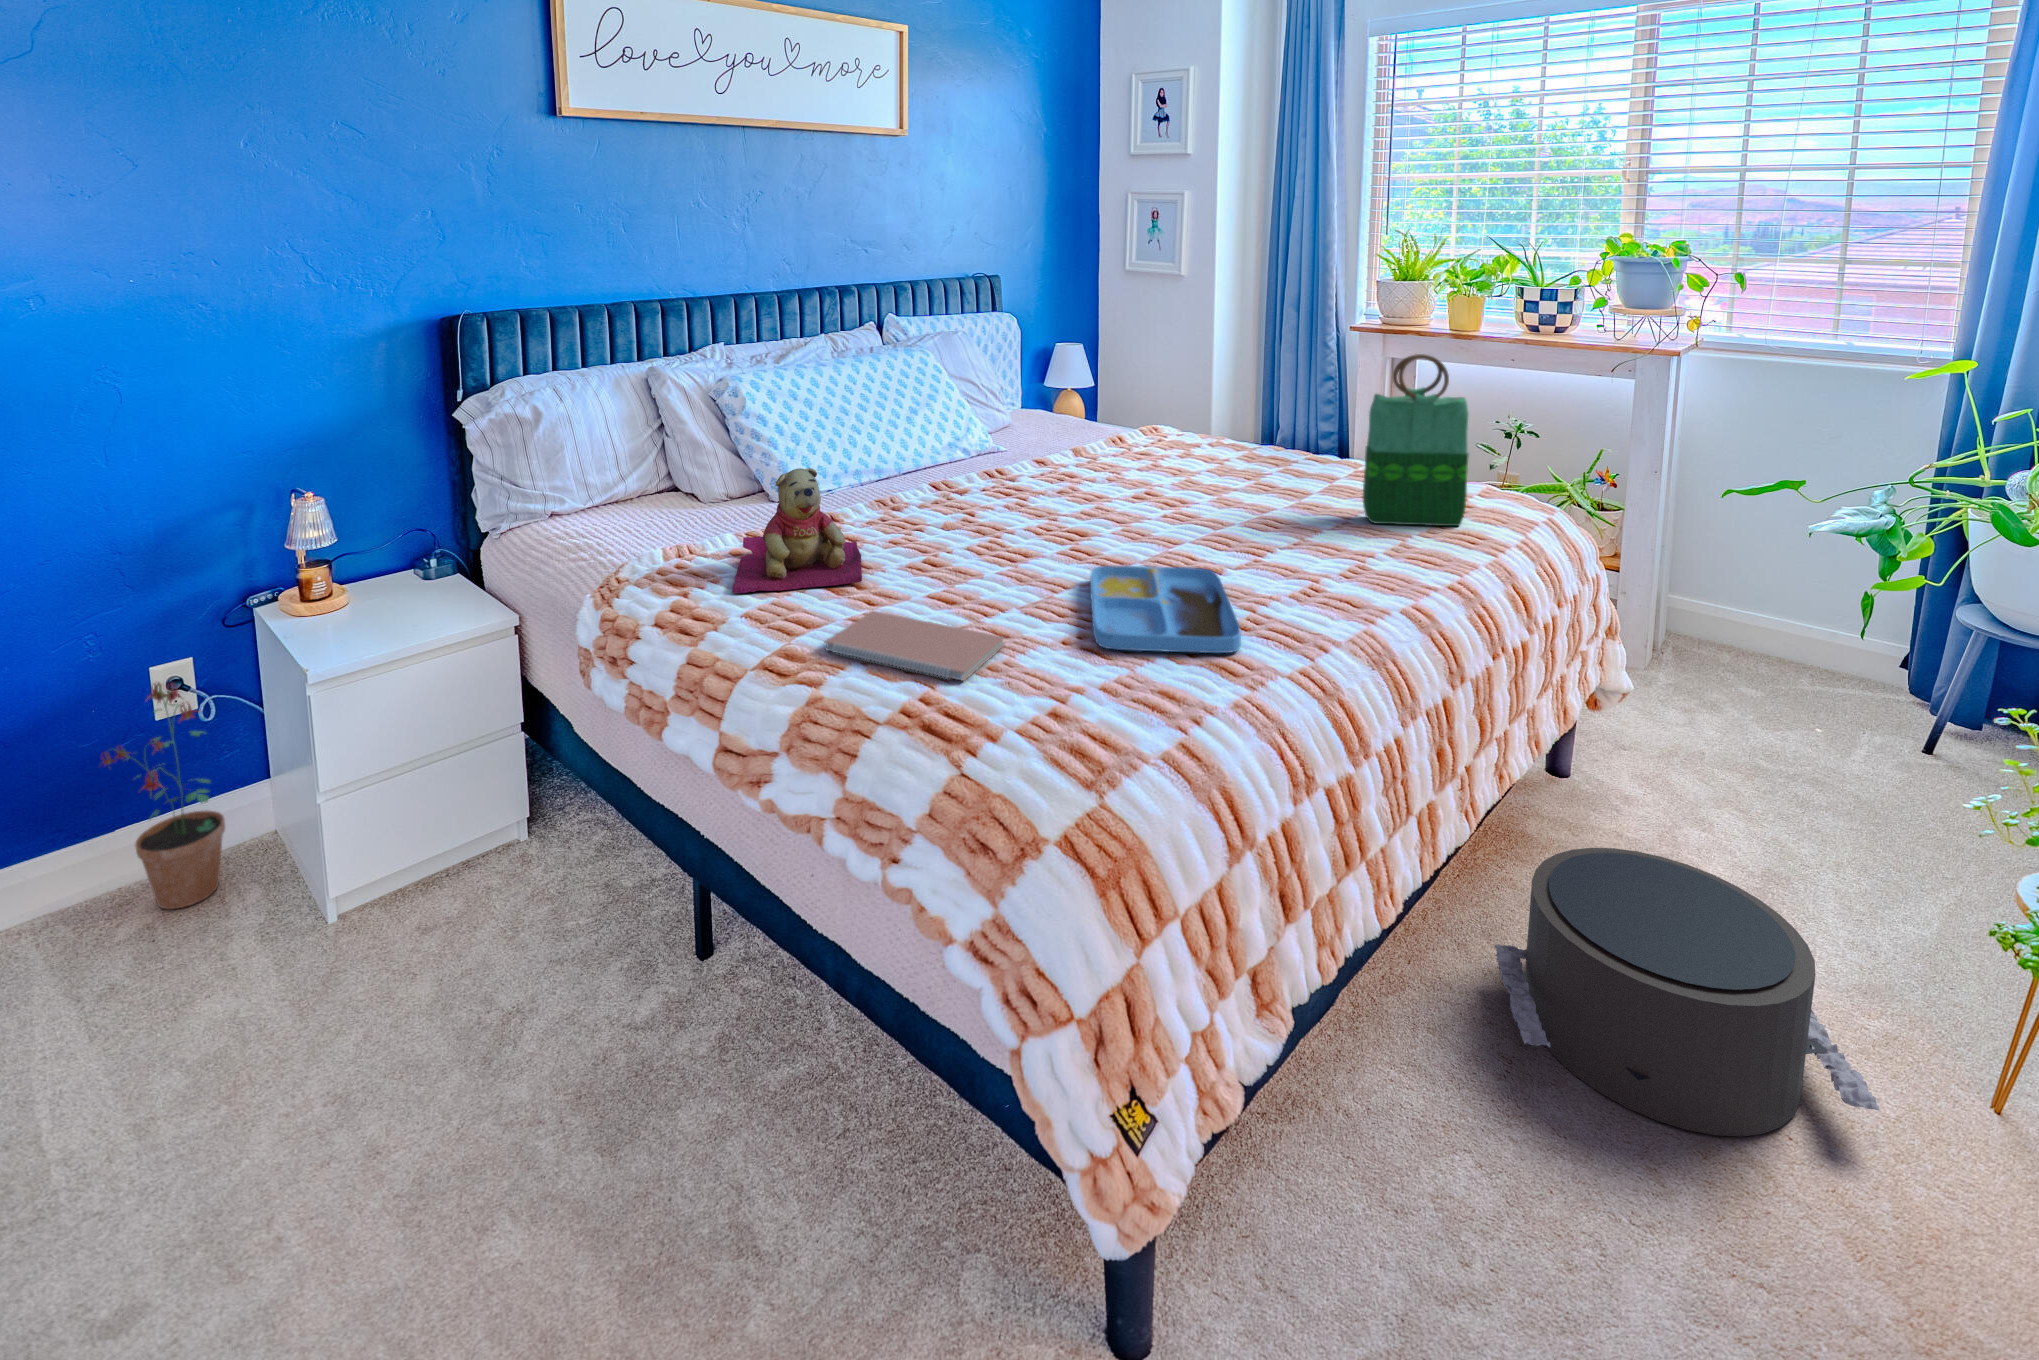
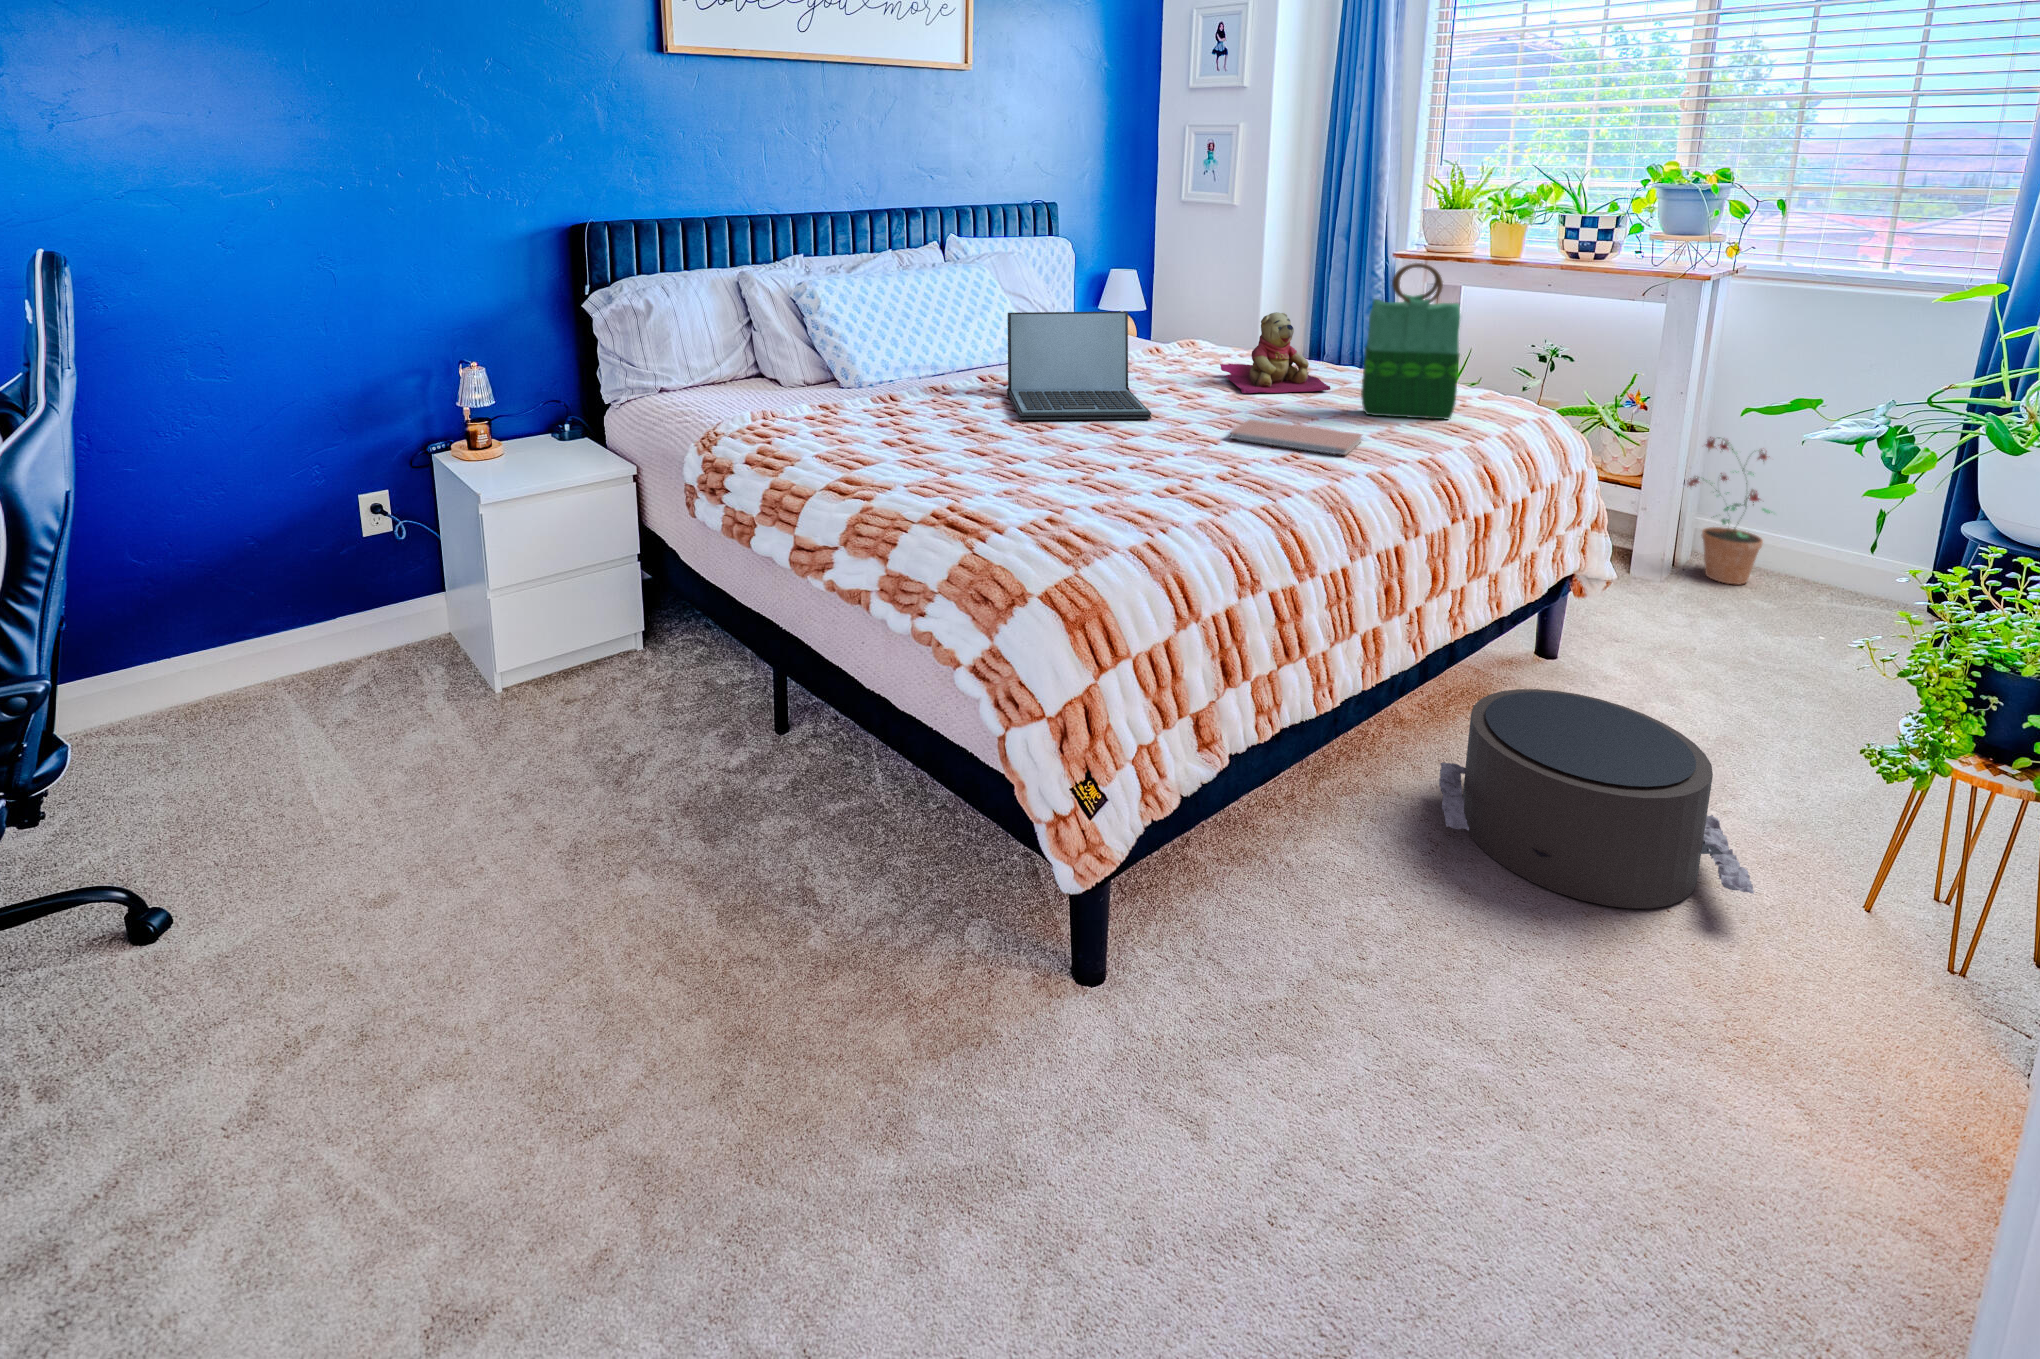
laptop: none [967,409,1140,546] -> present [1007,311,1151,420]
teddy bear: present [732,468,862,593] -> present [1220,312,1330,393]
tray: present [1090,566,1241,653] -> none [1094,433,1216,493]
notebook: present [825,611,1004,681] -> present [1230,419,1362,455]
potted plant: present [101,683,225,909] -> present [1687,437,1772,585]

